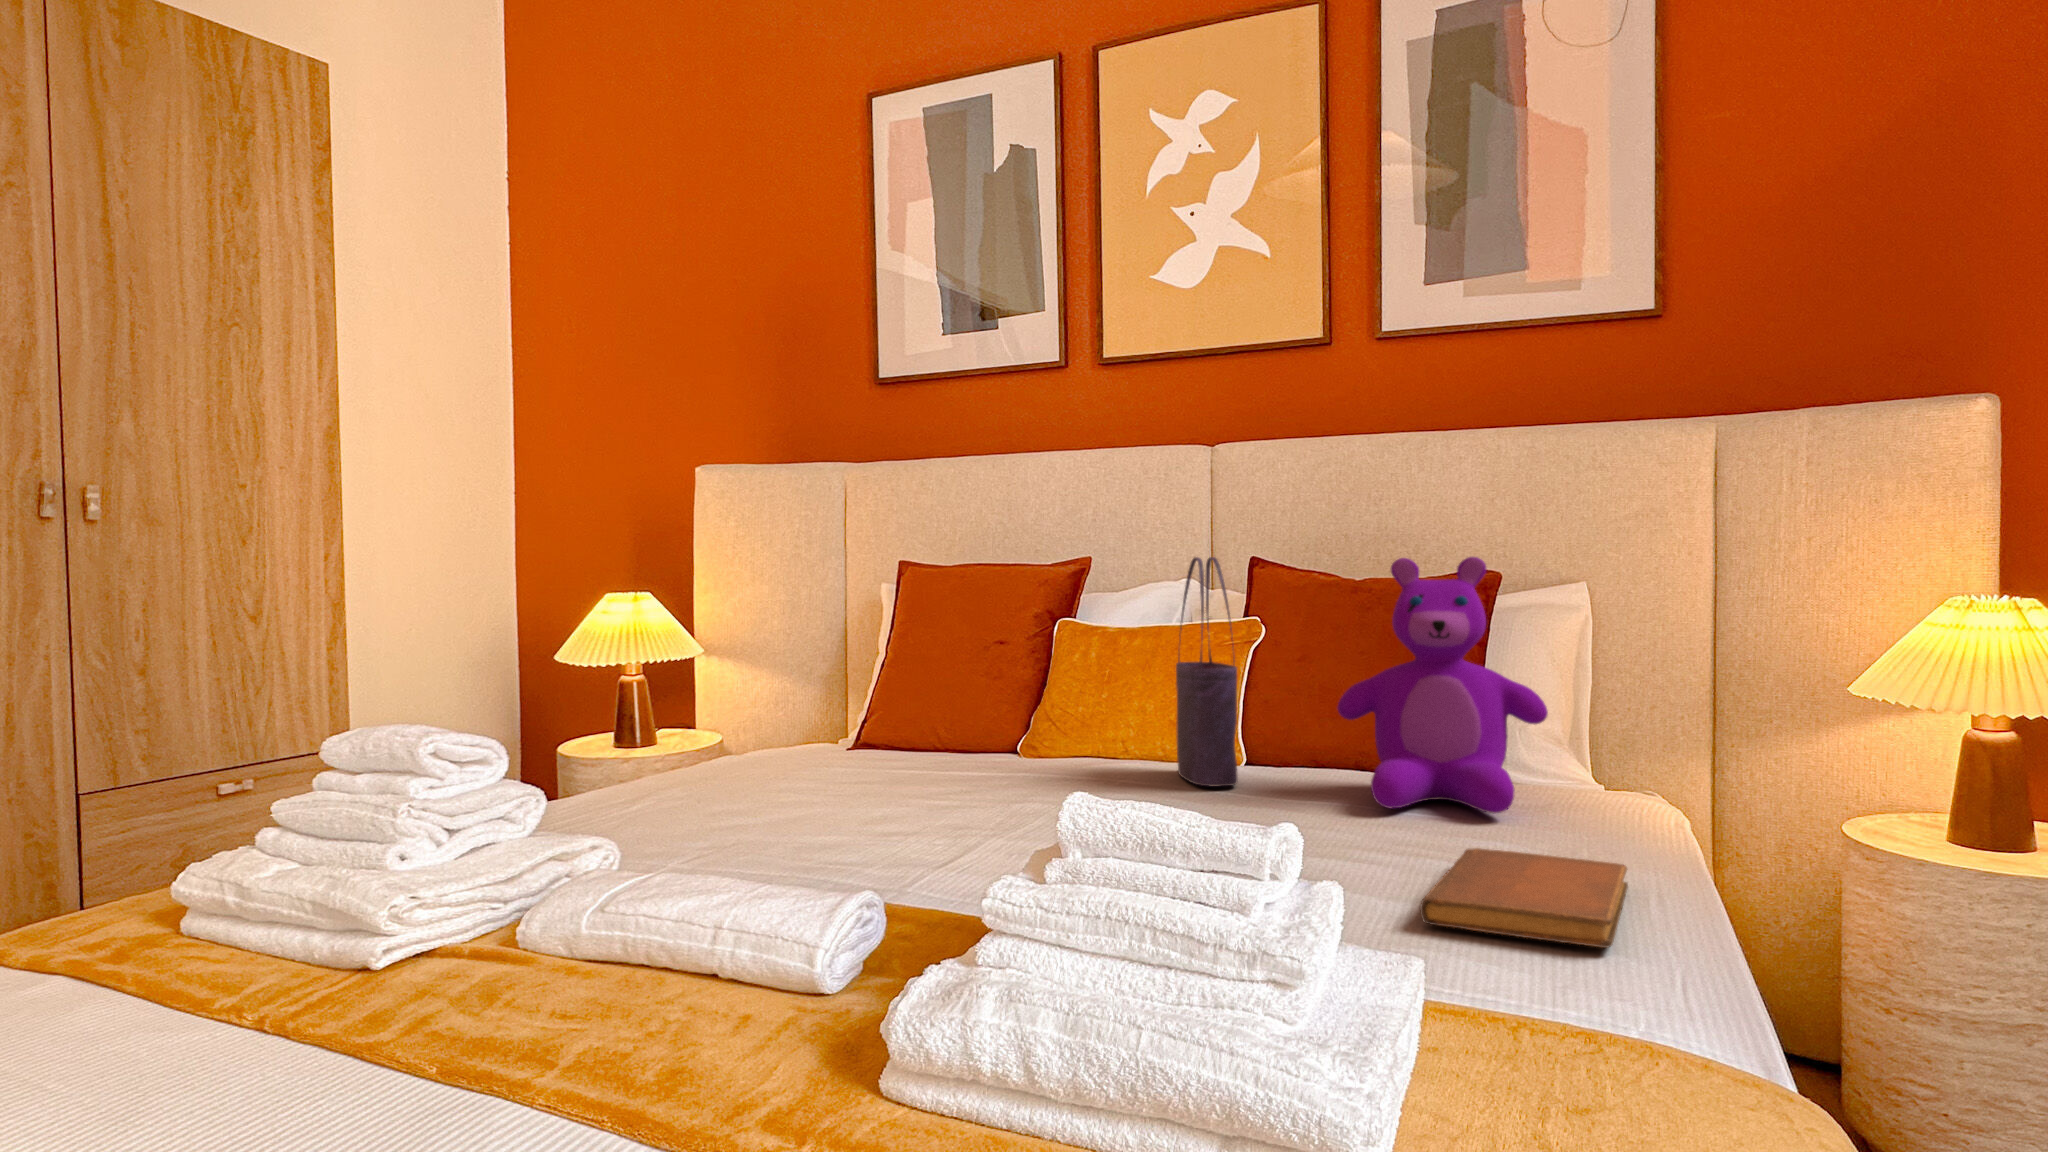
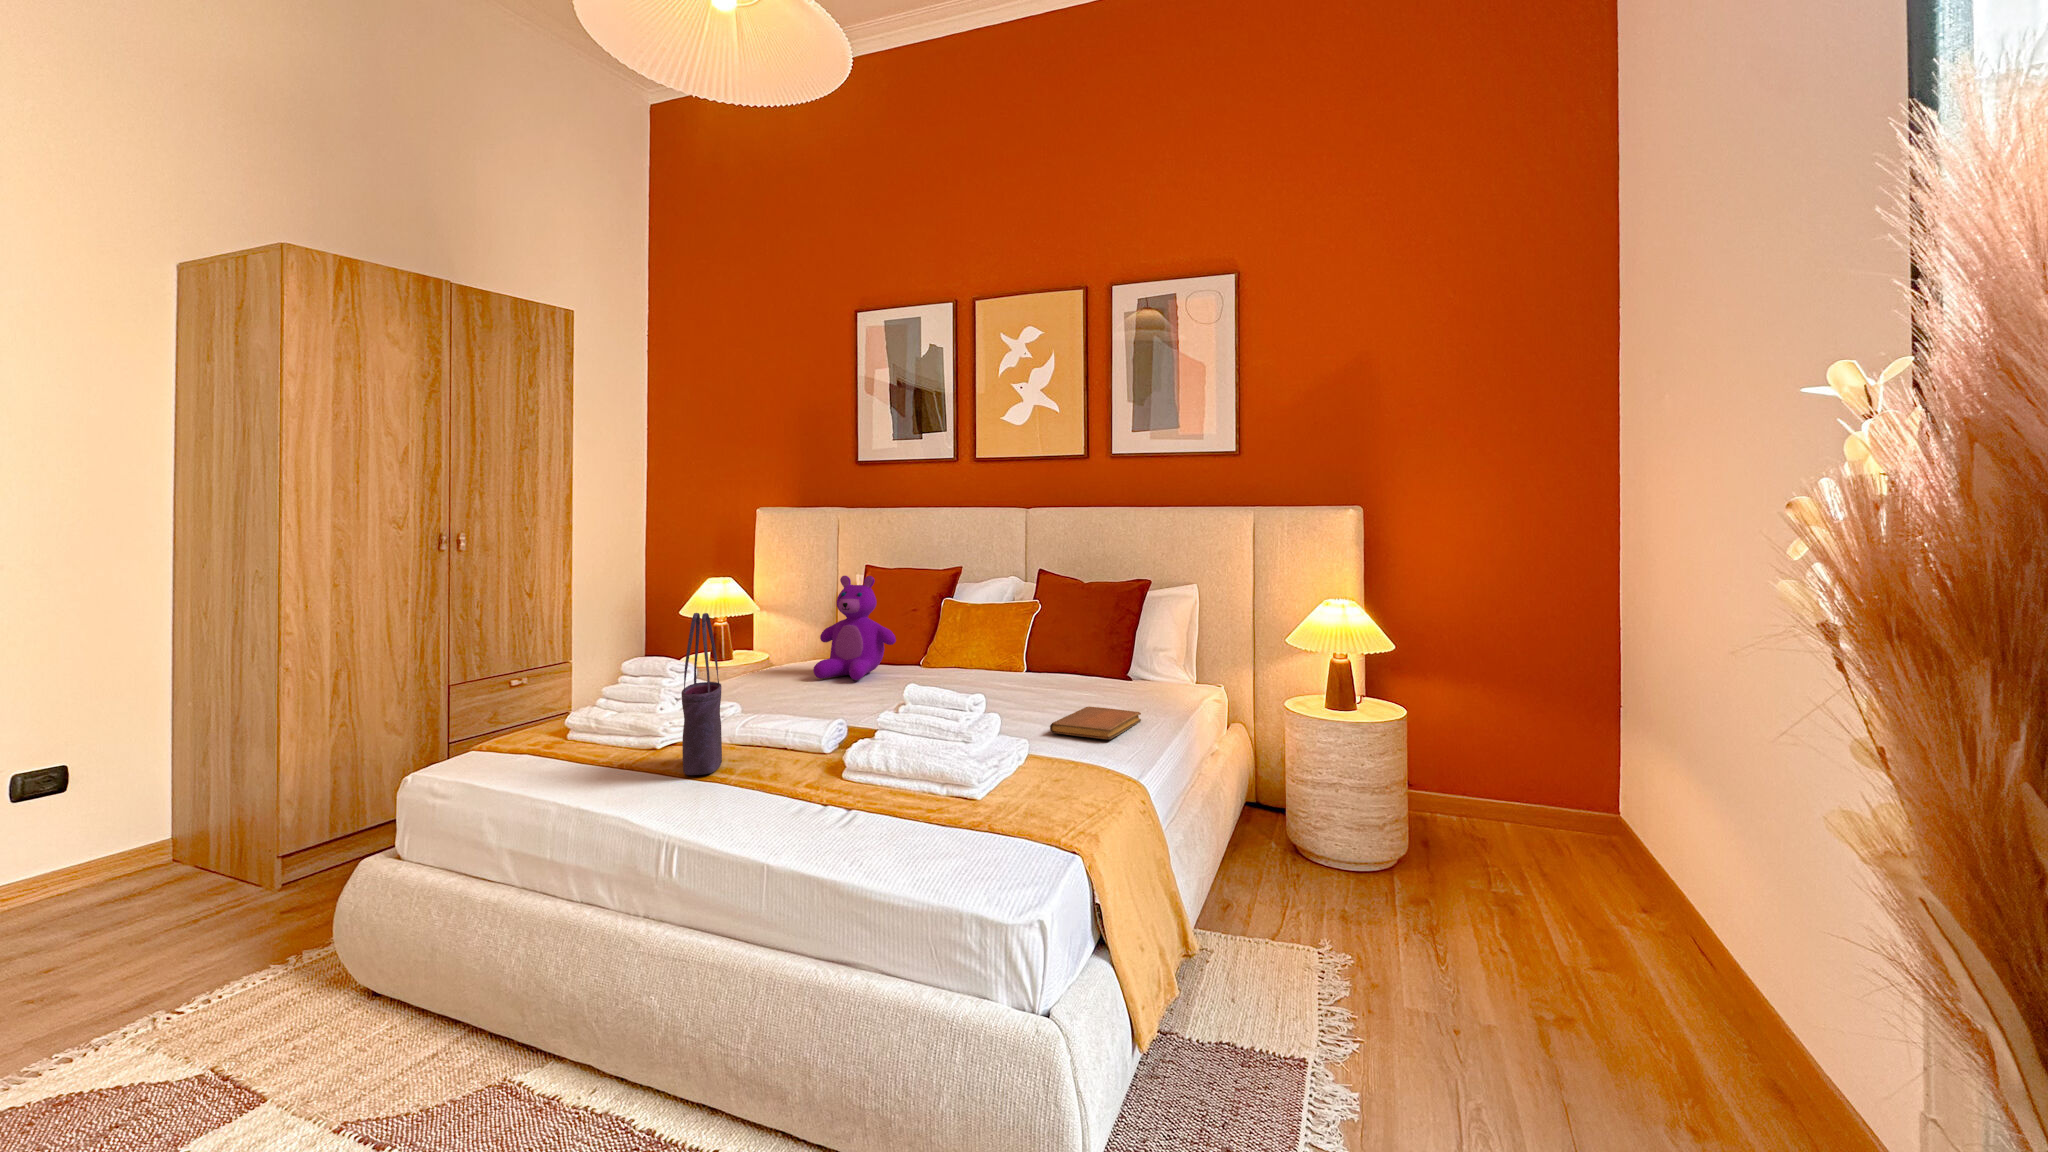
tote bag: present [1176,557,1238,787] -> present [681,613,722,775]
teddy bear: present [1338,557,1548,814] -> present [813,576,896,680]

